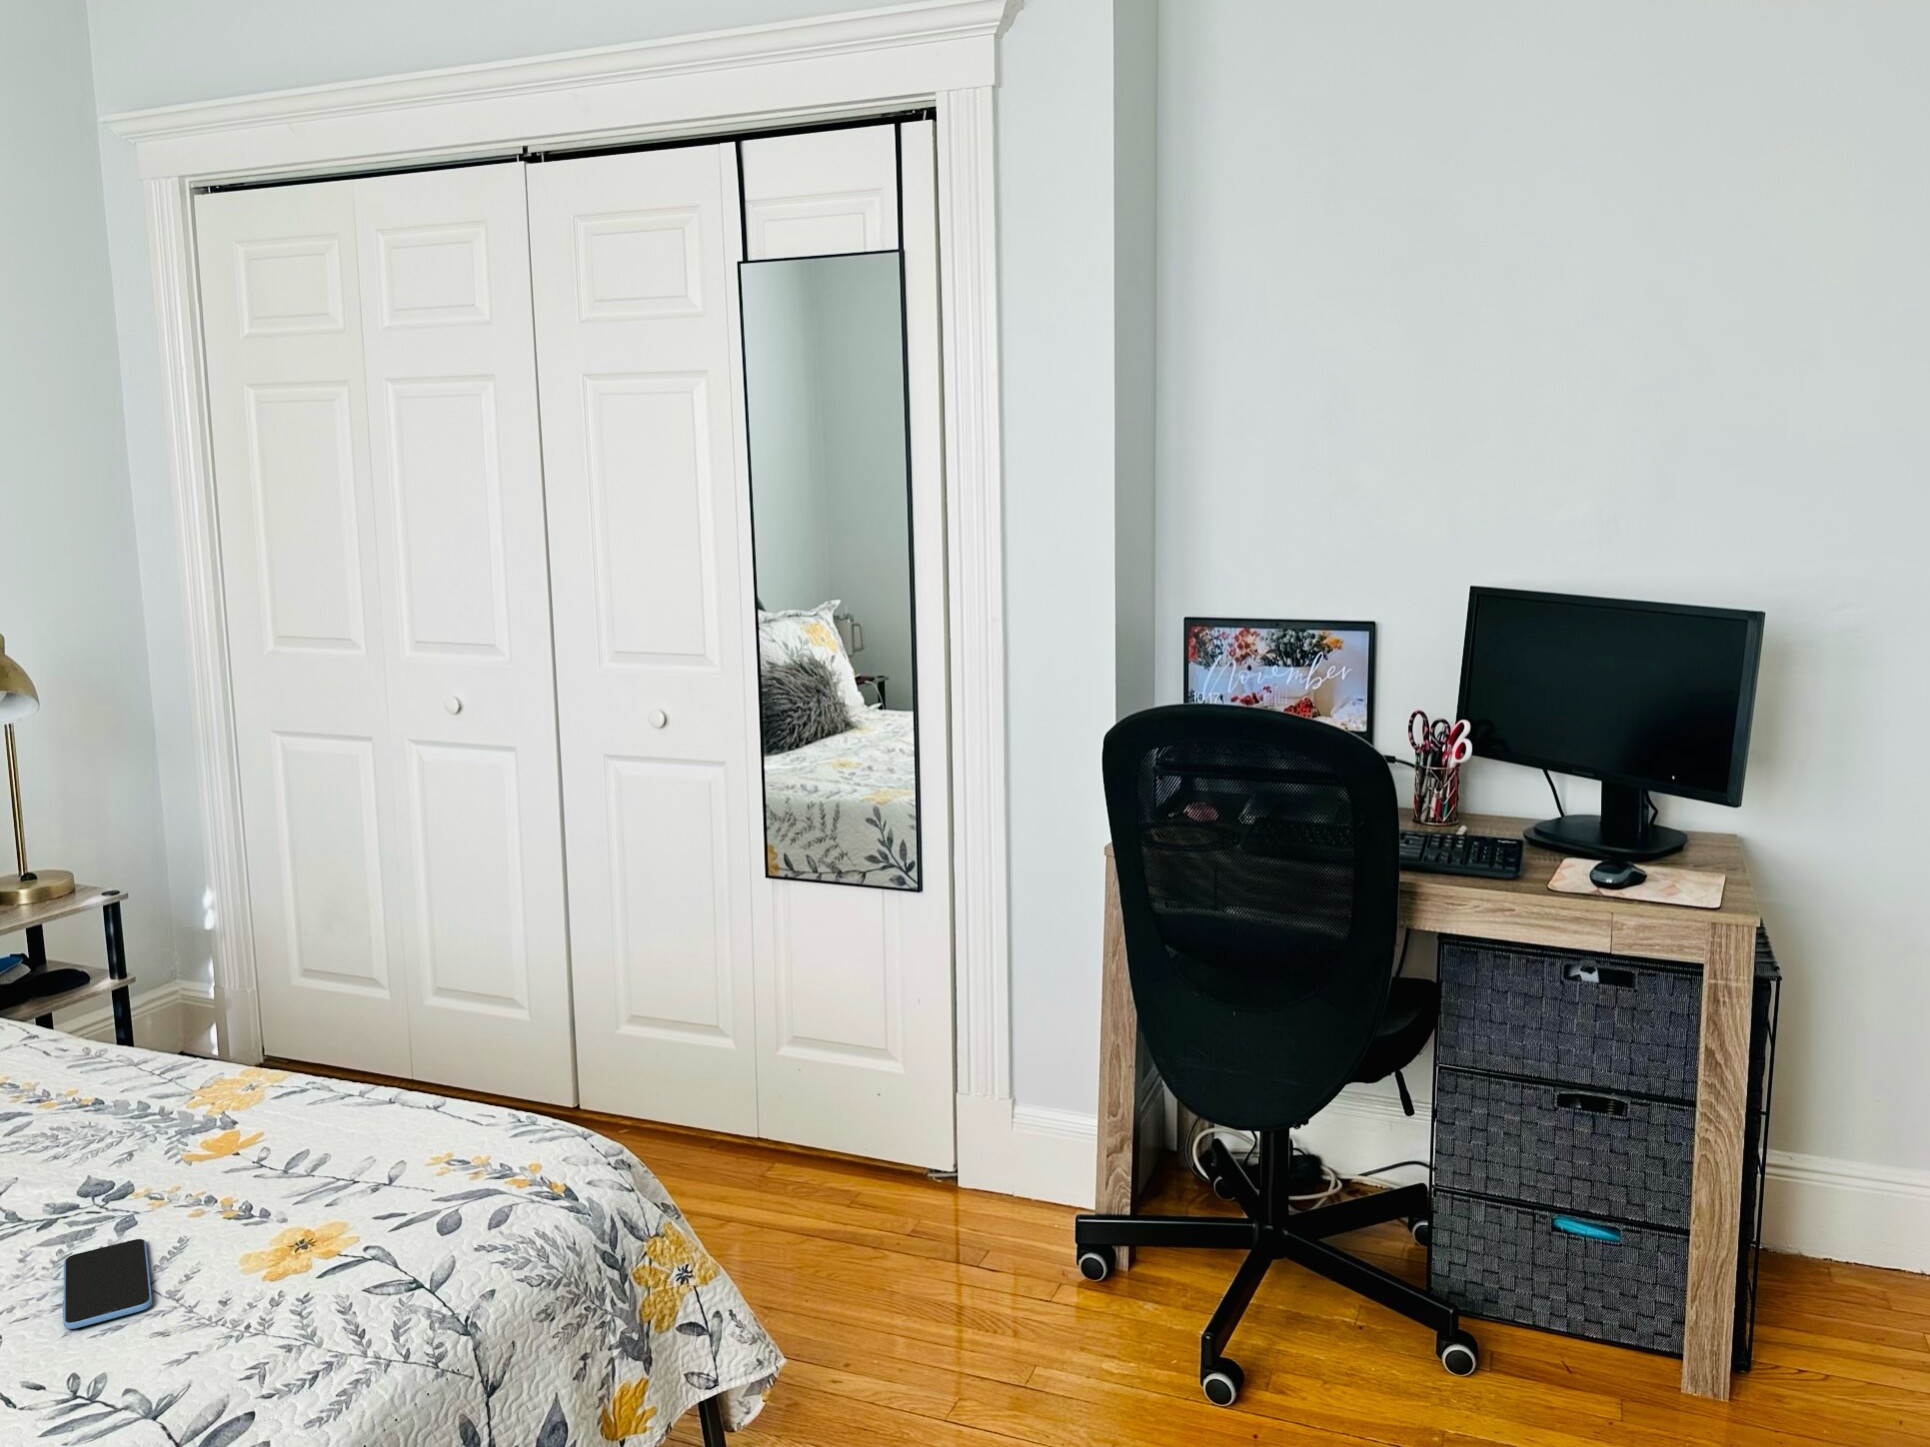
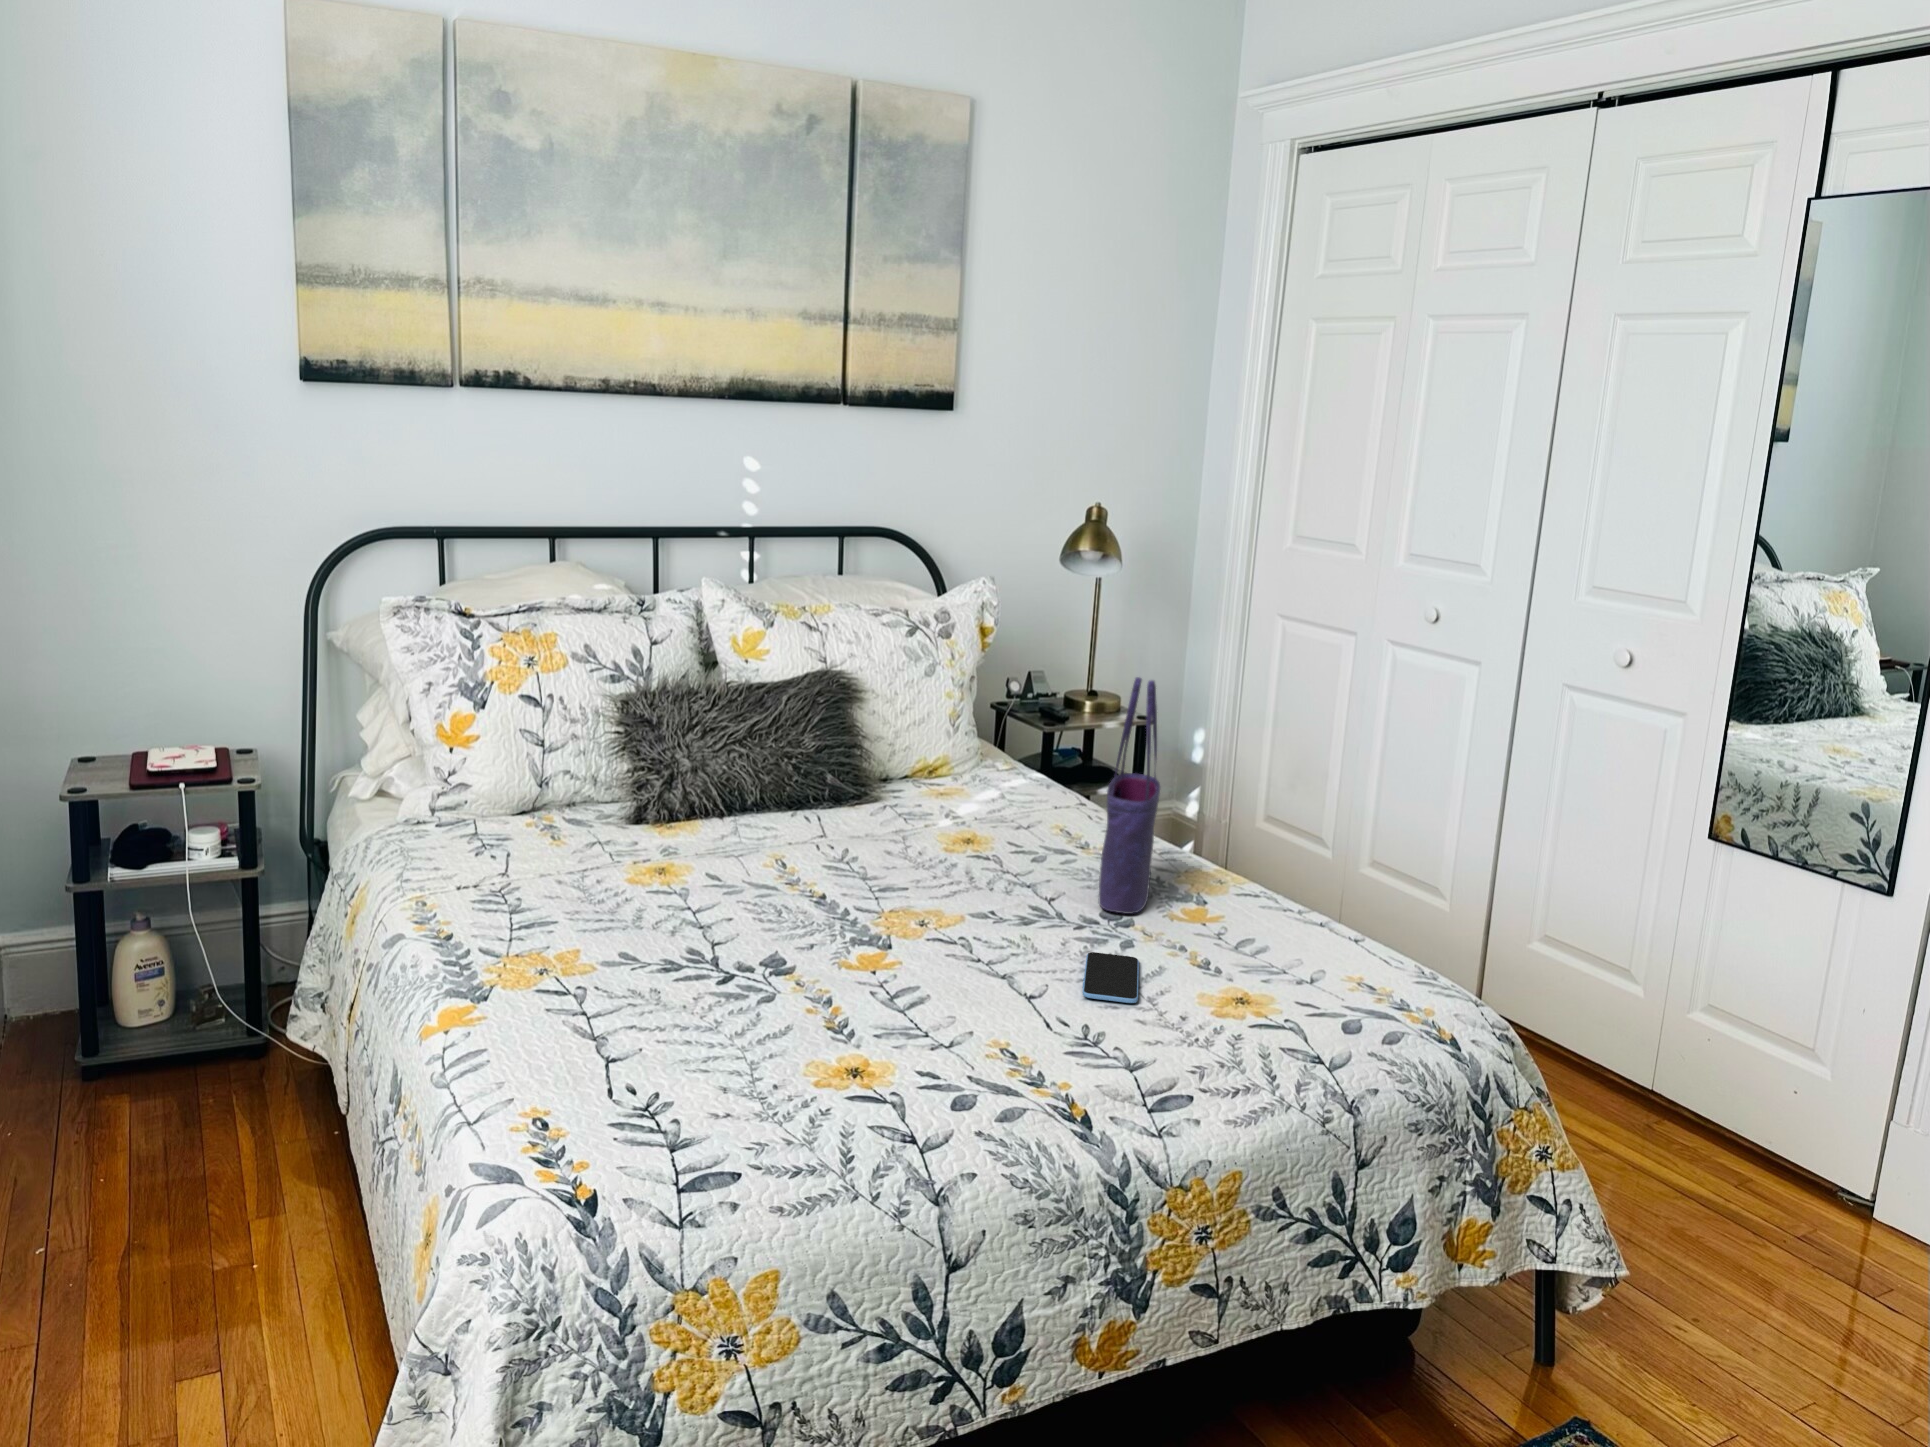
tote bag: none [55,866,148,1183] -> present [1099,677,1160,914]

